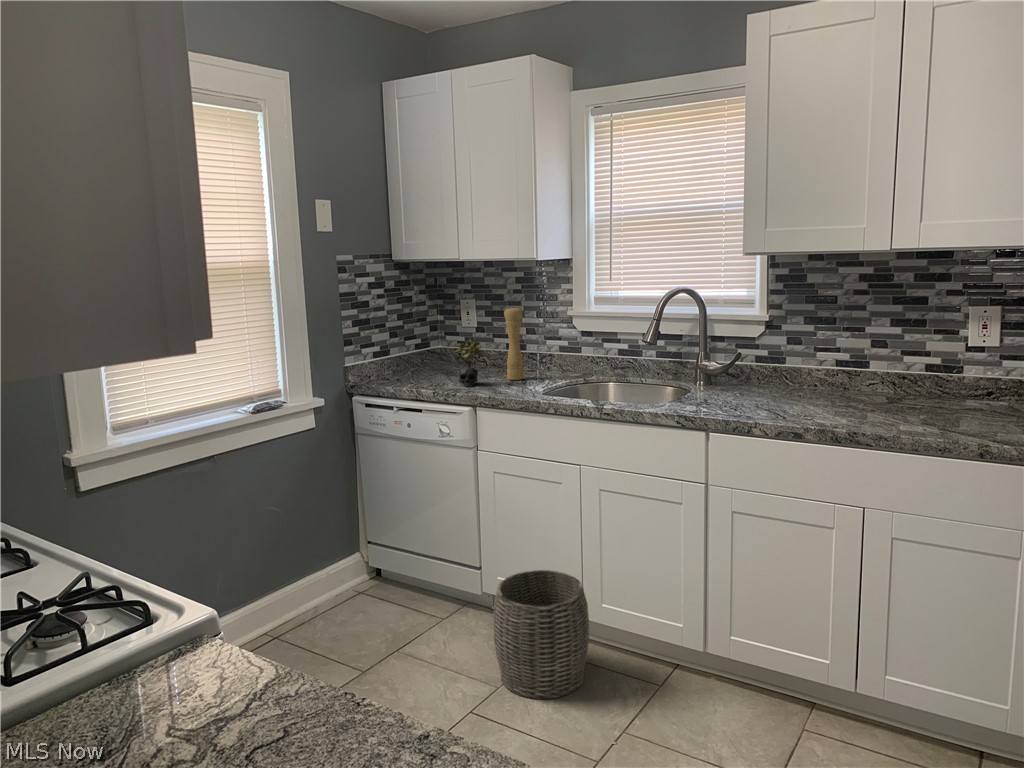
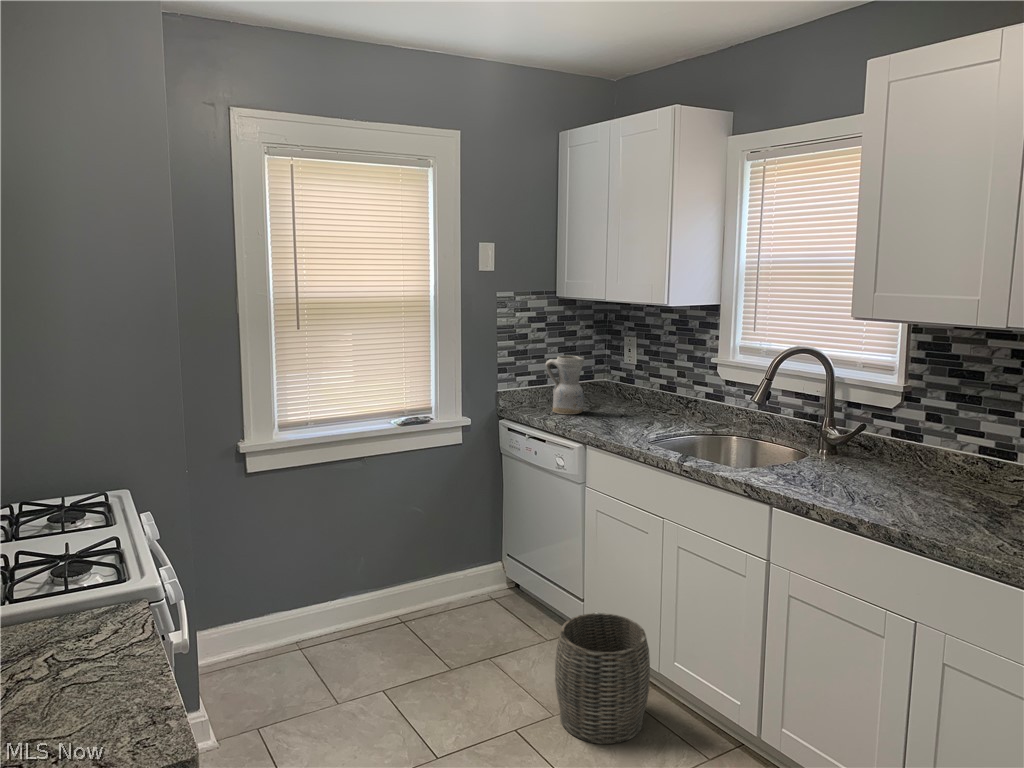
pepper mill: present [504,307,524,380] -> none [640,350,659,423]
ceramic pitcher: none [401,320,444,382] -> present [545,355,584,414]
succulent plant: present [454,339,484,387] -> none [583,378,611,424]

